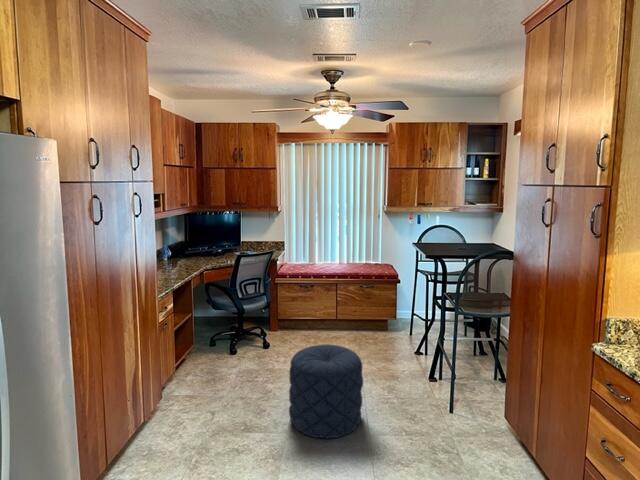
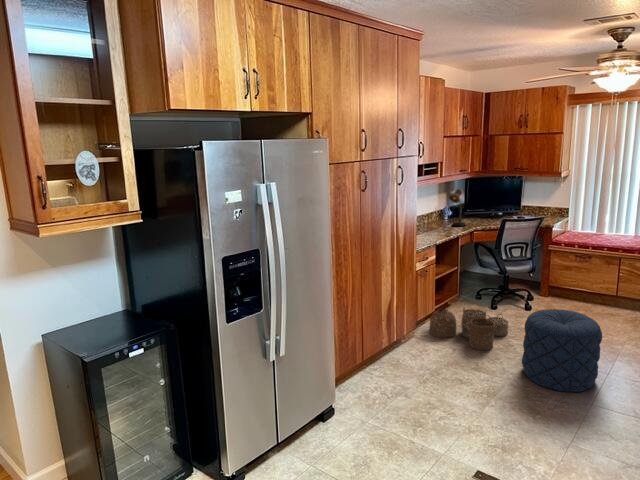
desk lamp: none [172,224,194,267] -> present [449,189,466,226]
woven basket: none [169,361,258,412] -> present [429,309,508,350]

